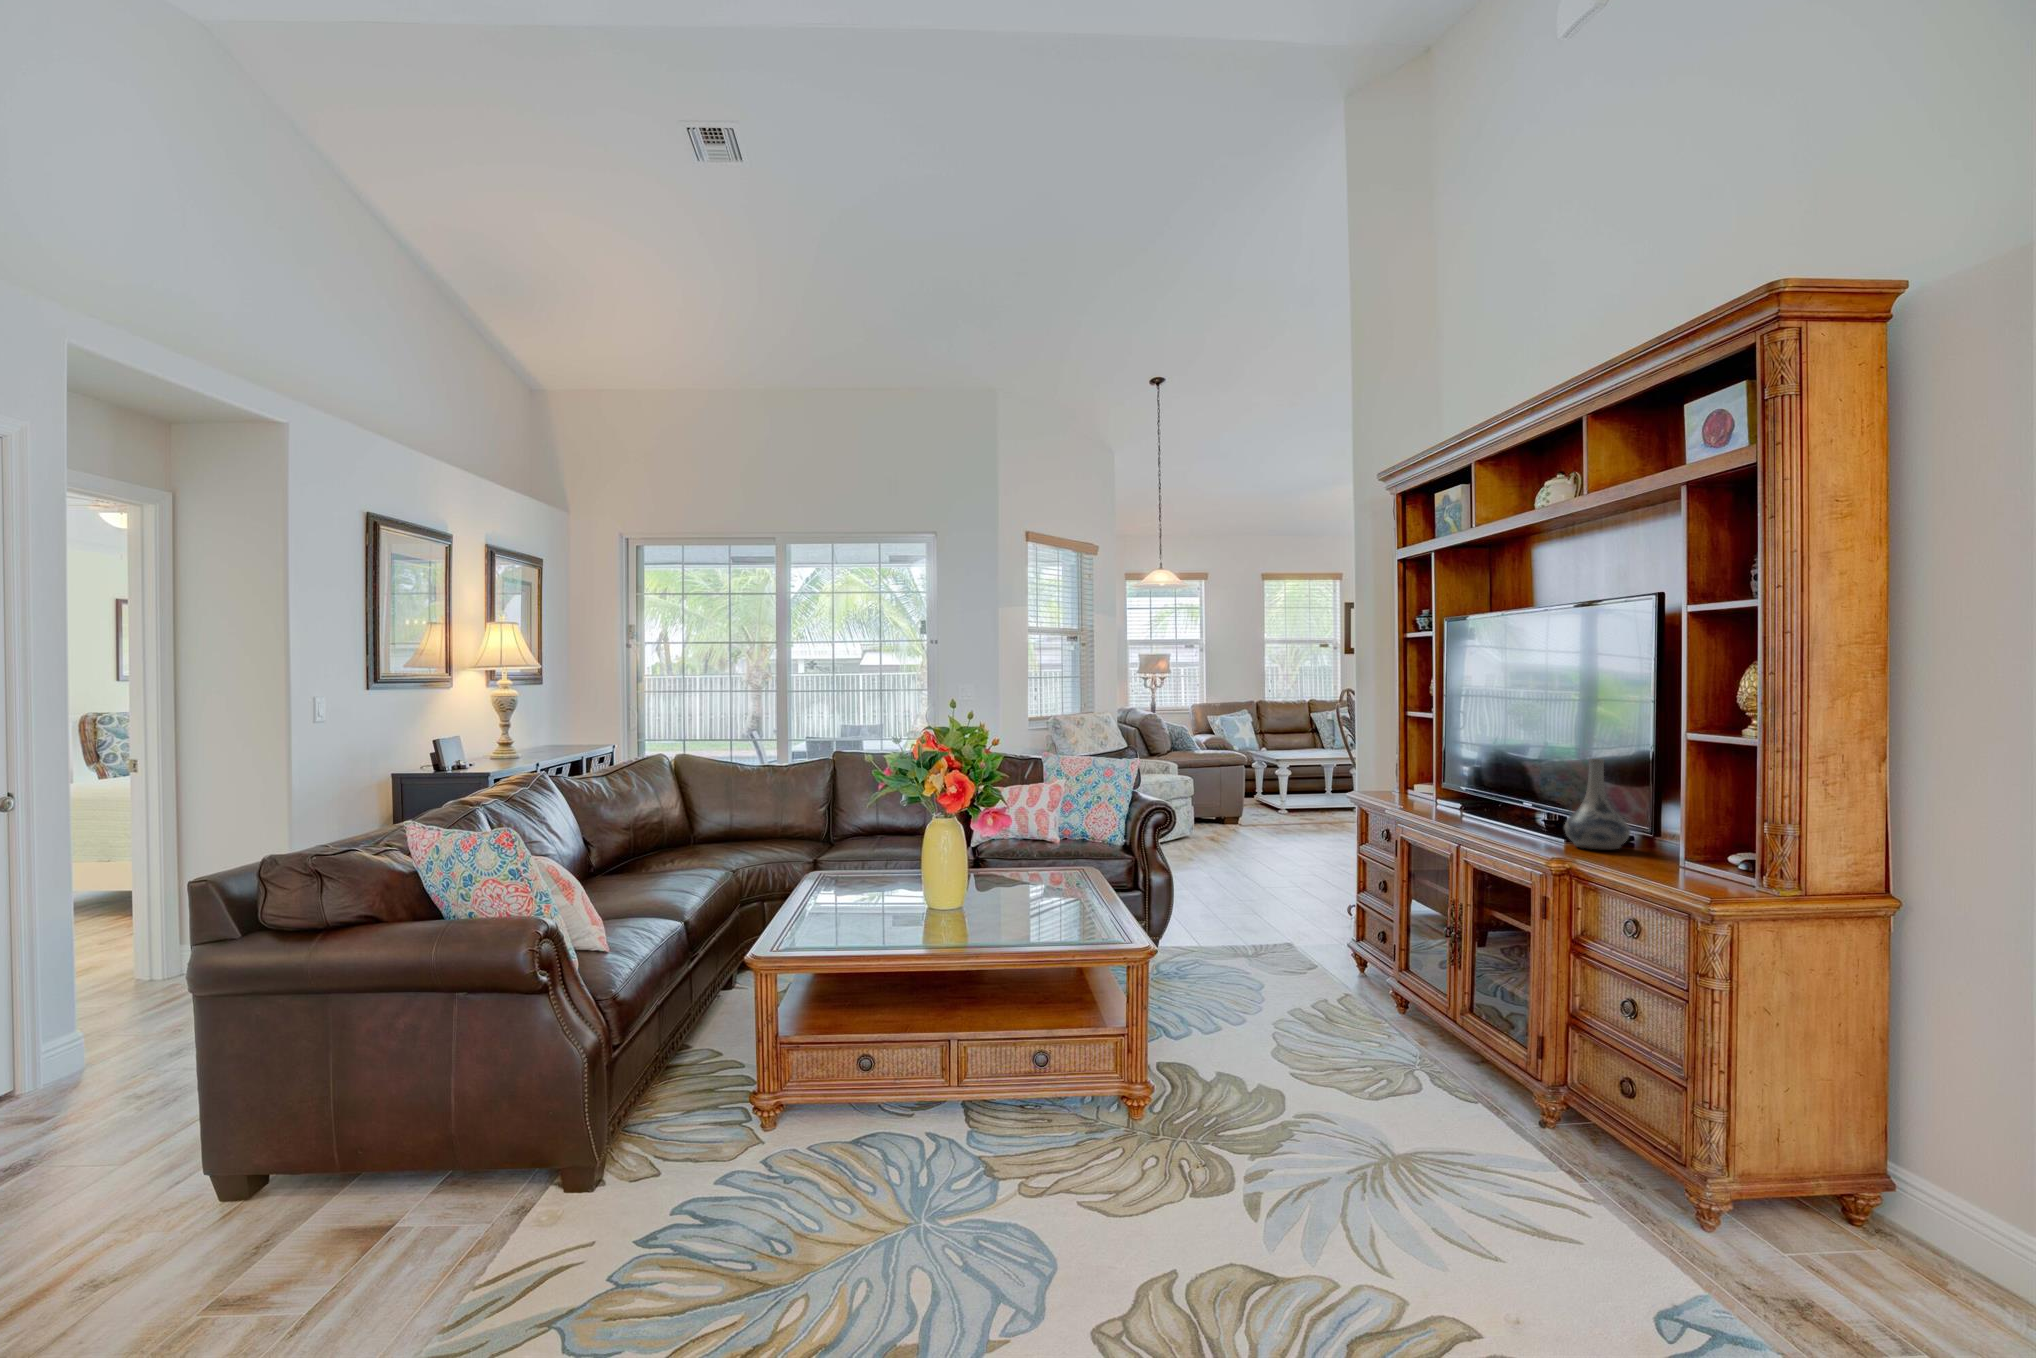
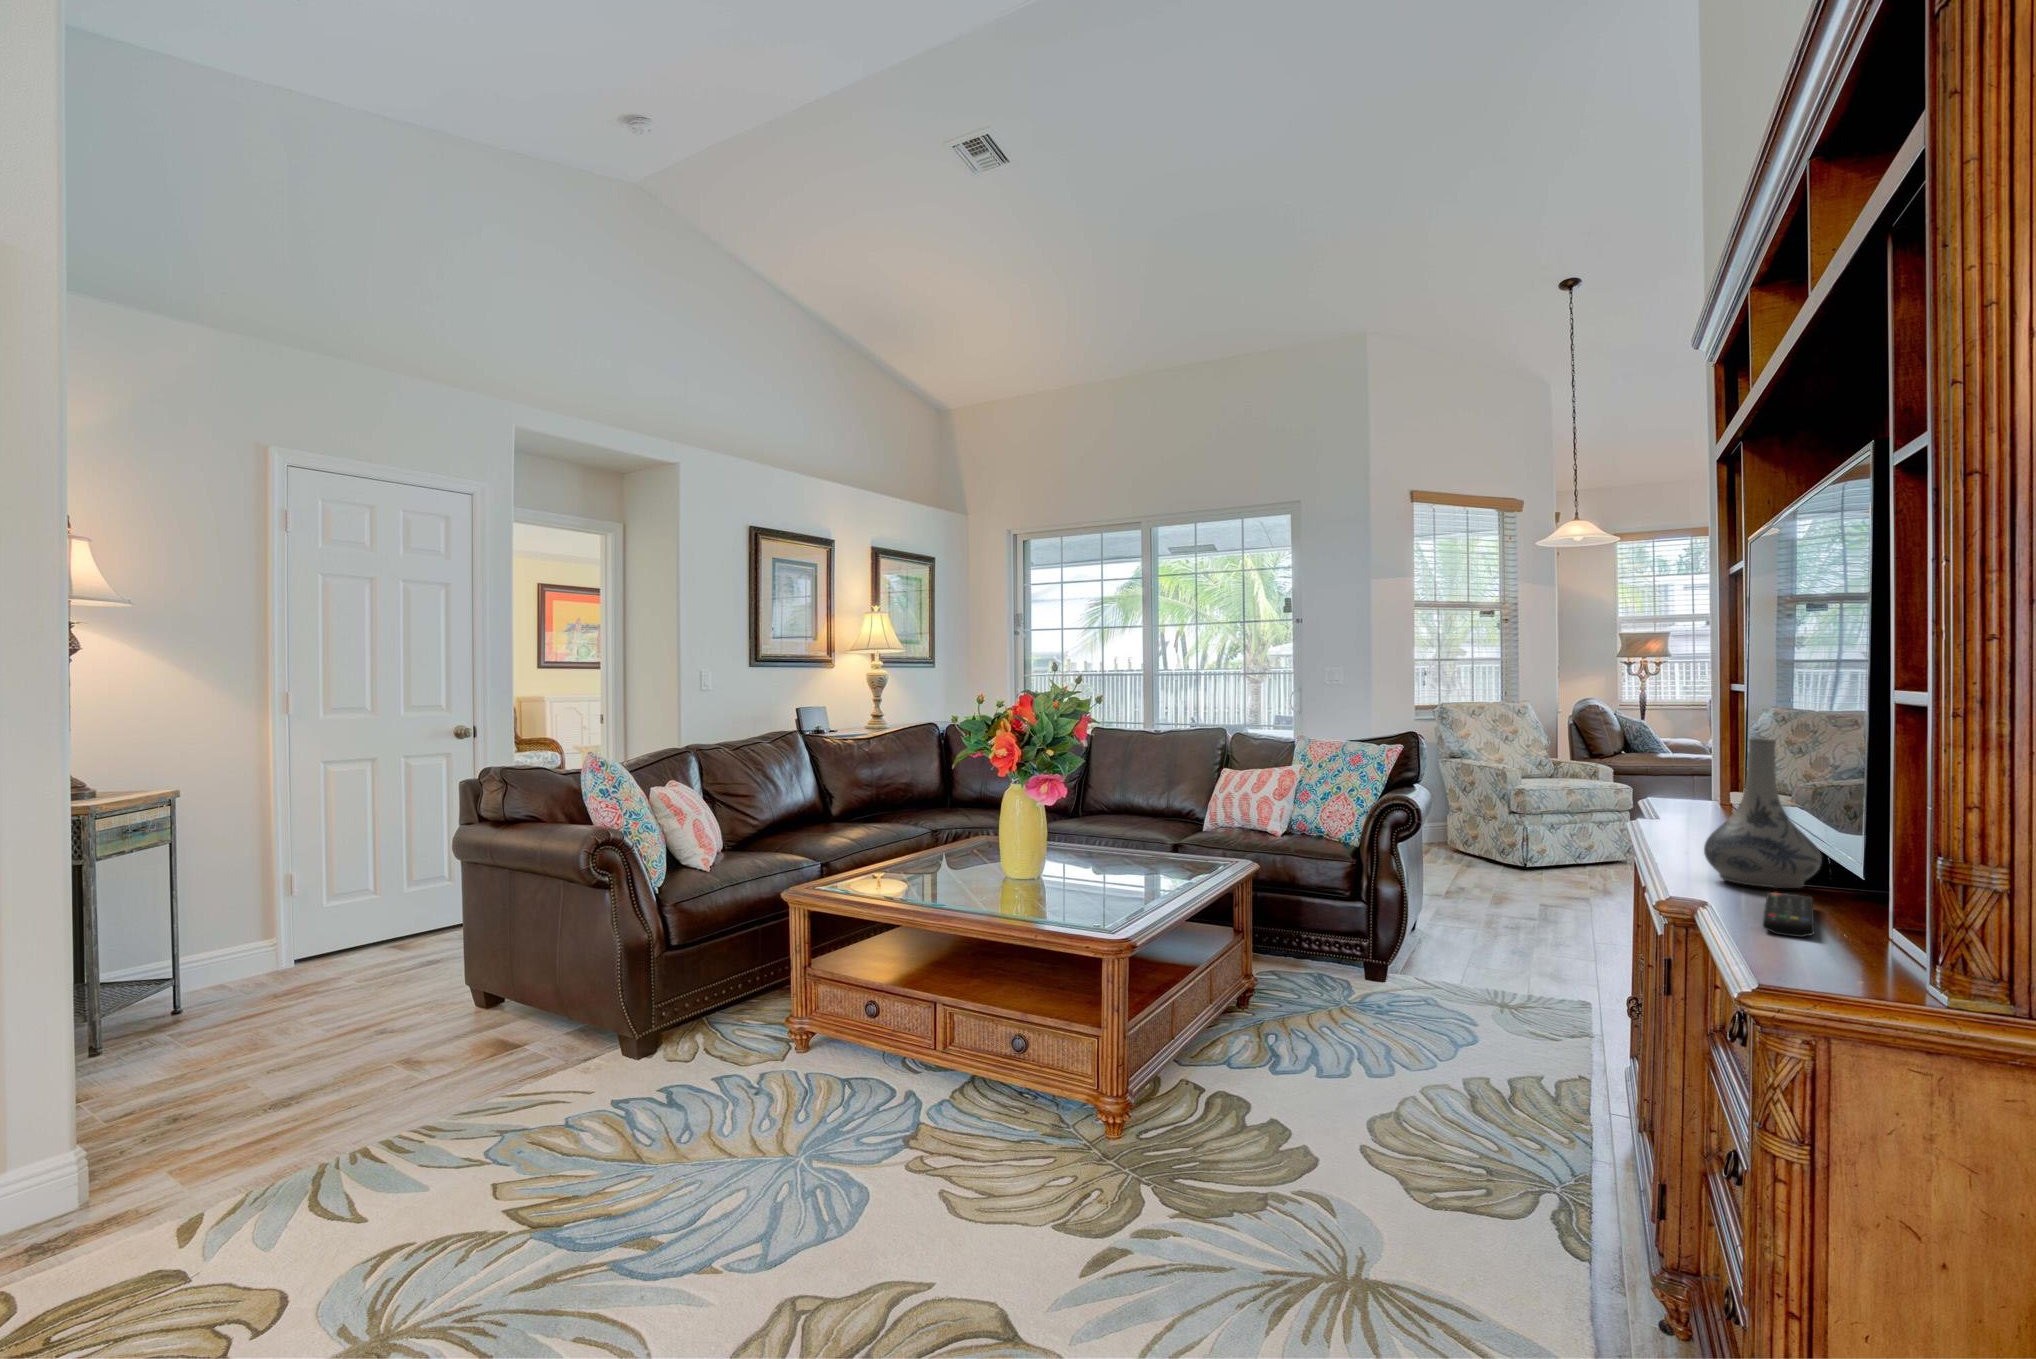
remote control: none [1631,852,1706,877] -> present [1763,892,1814,937]

